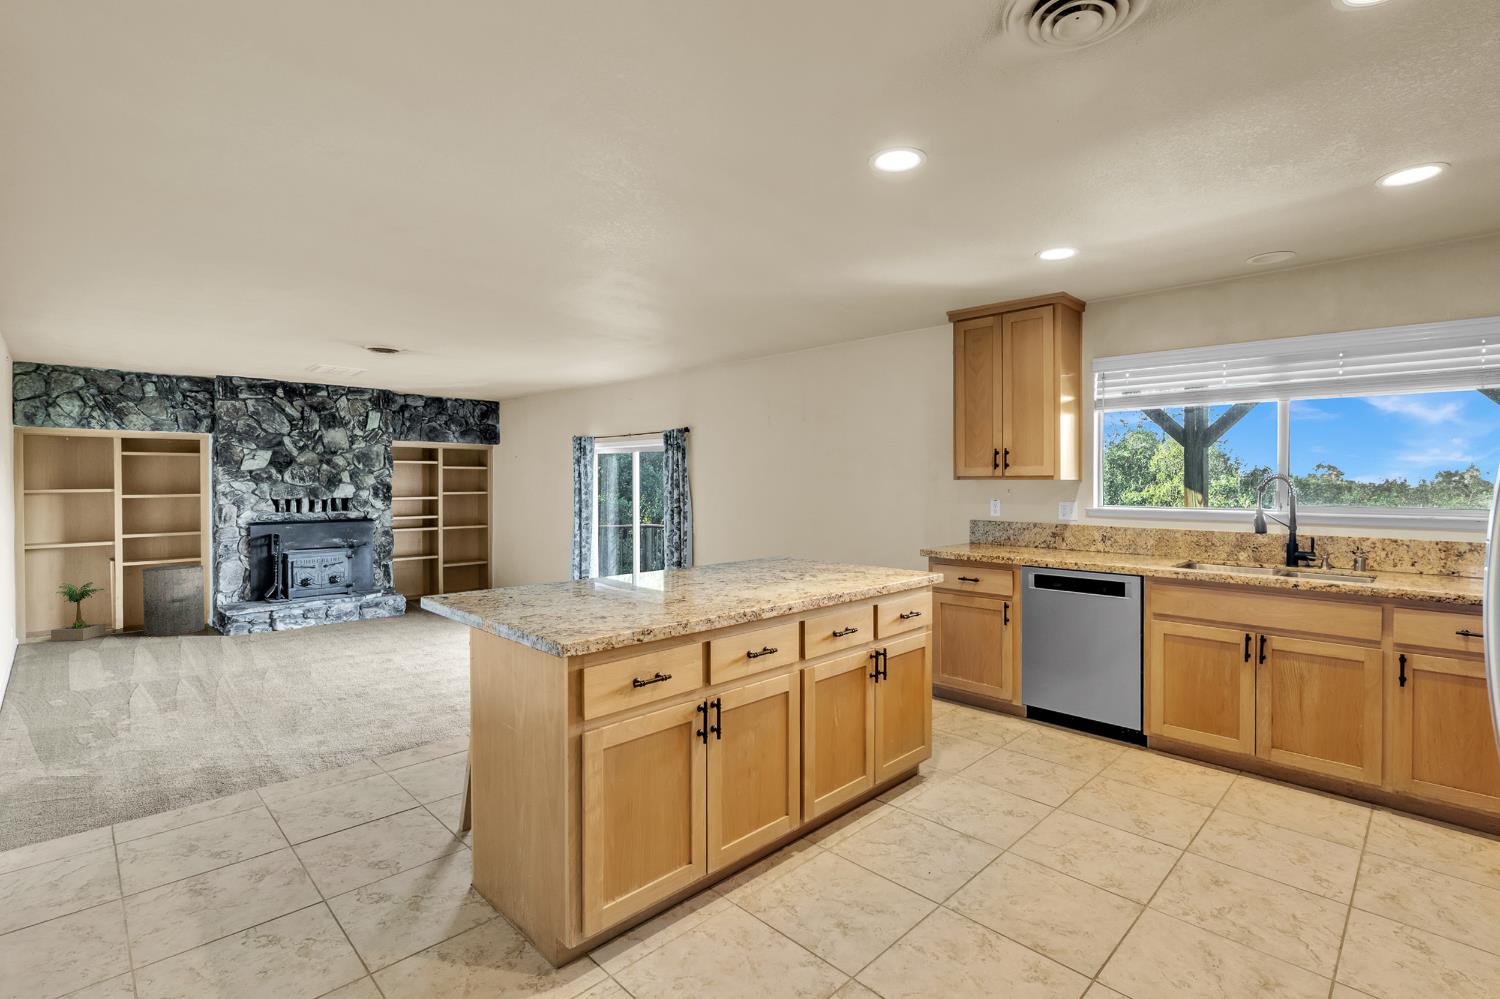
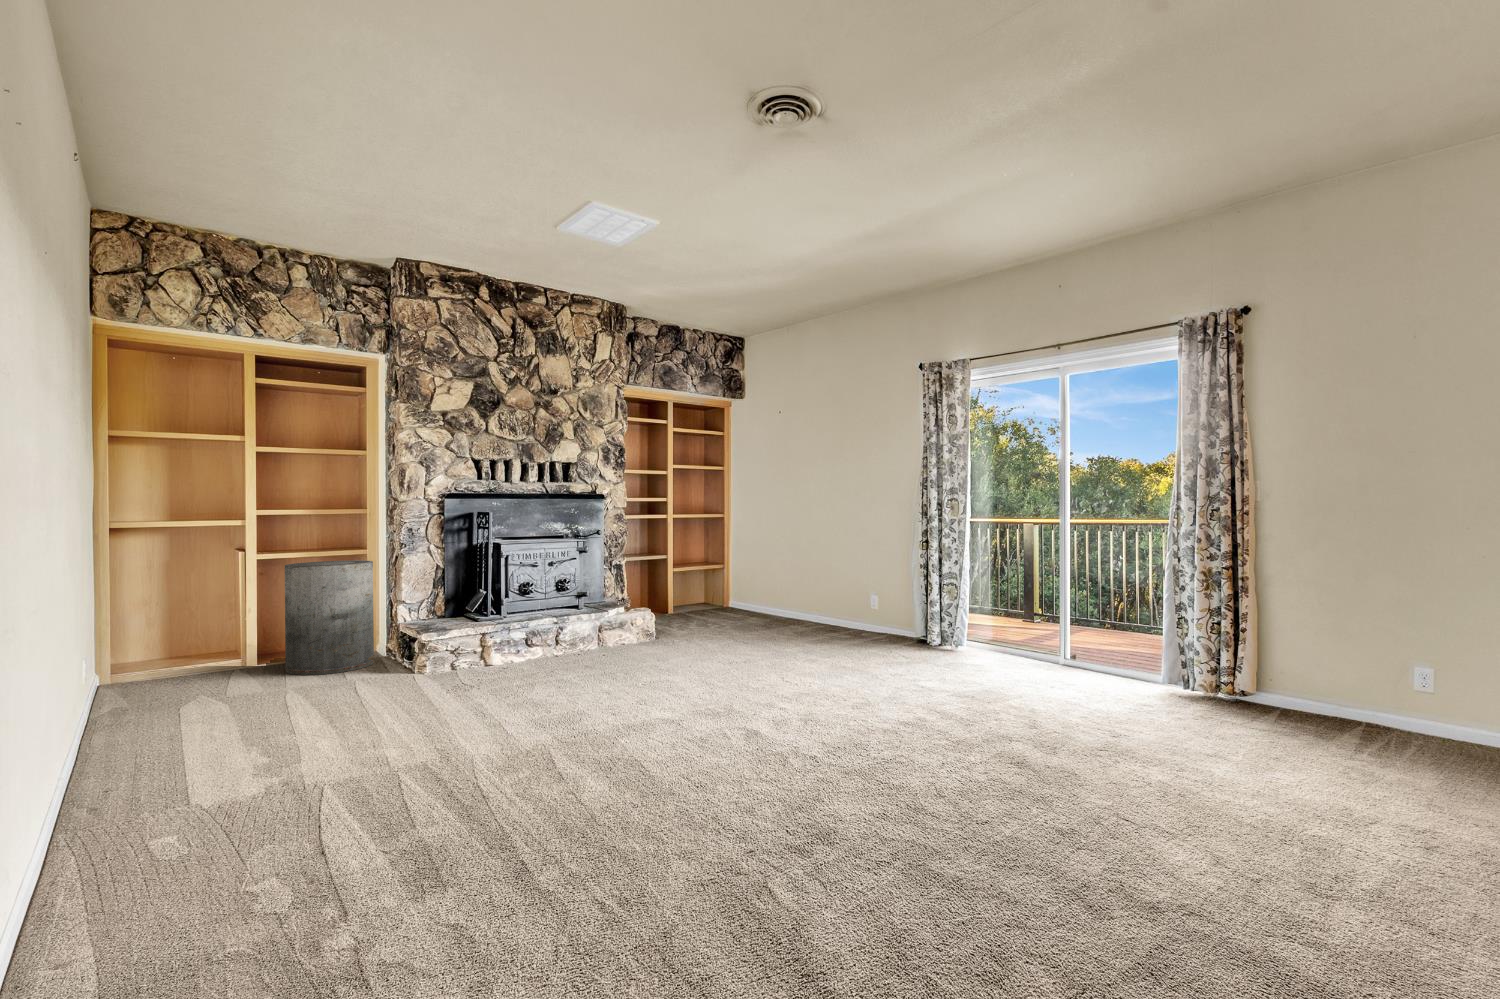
potted plant: present [51,582,106,641] -> none [139,586,230,684]

